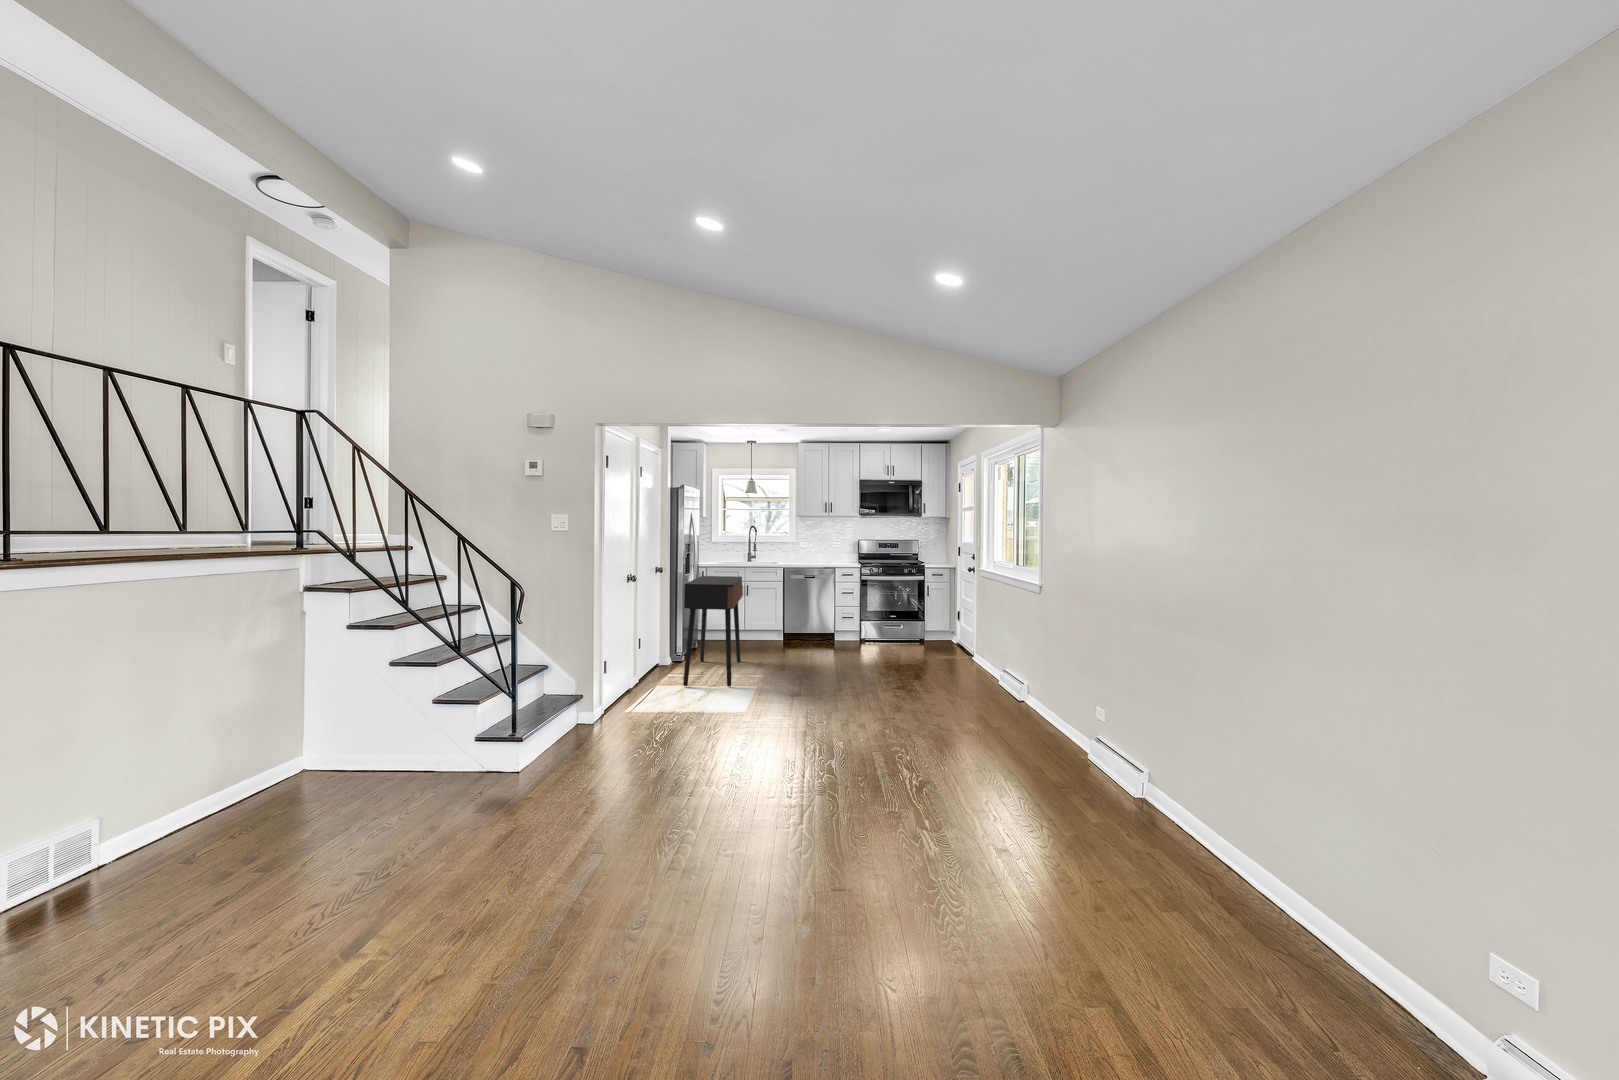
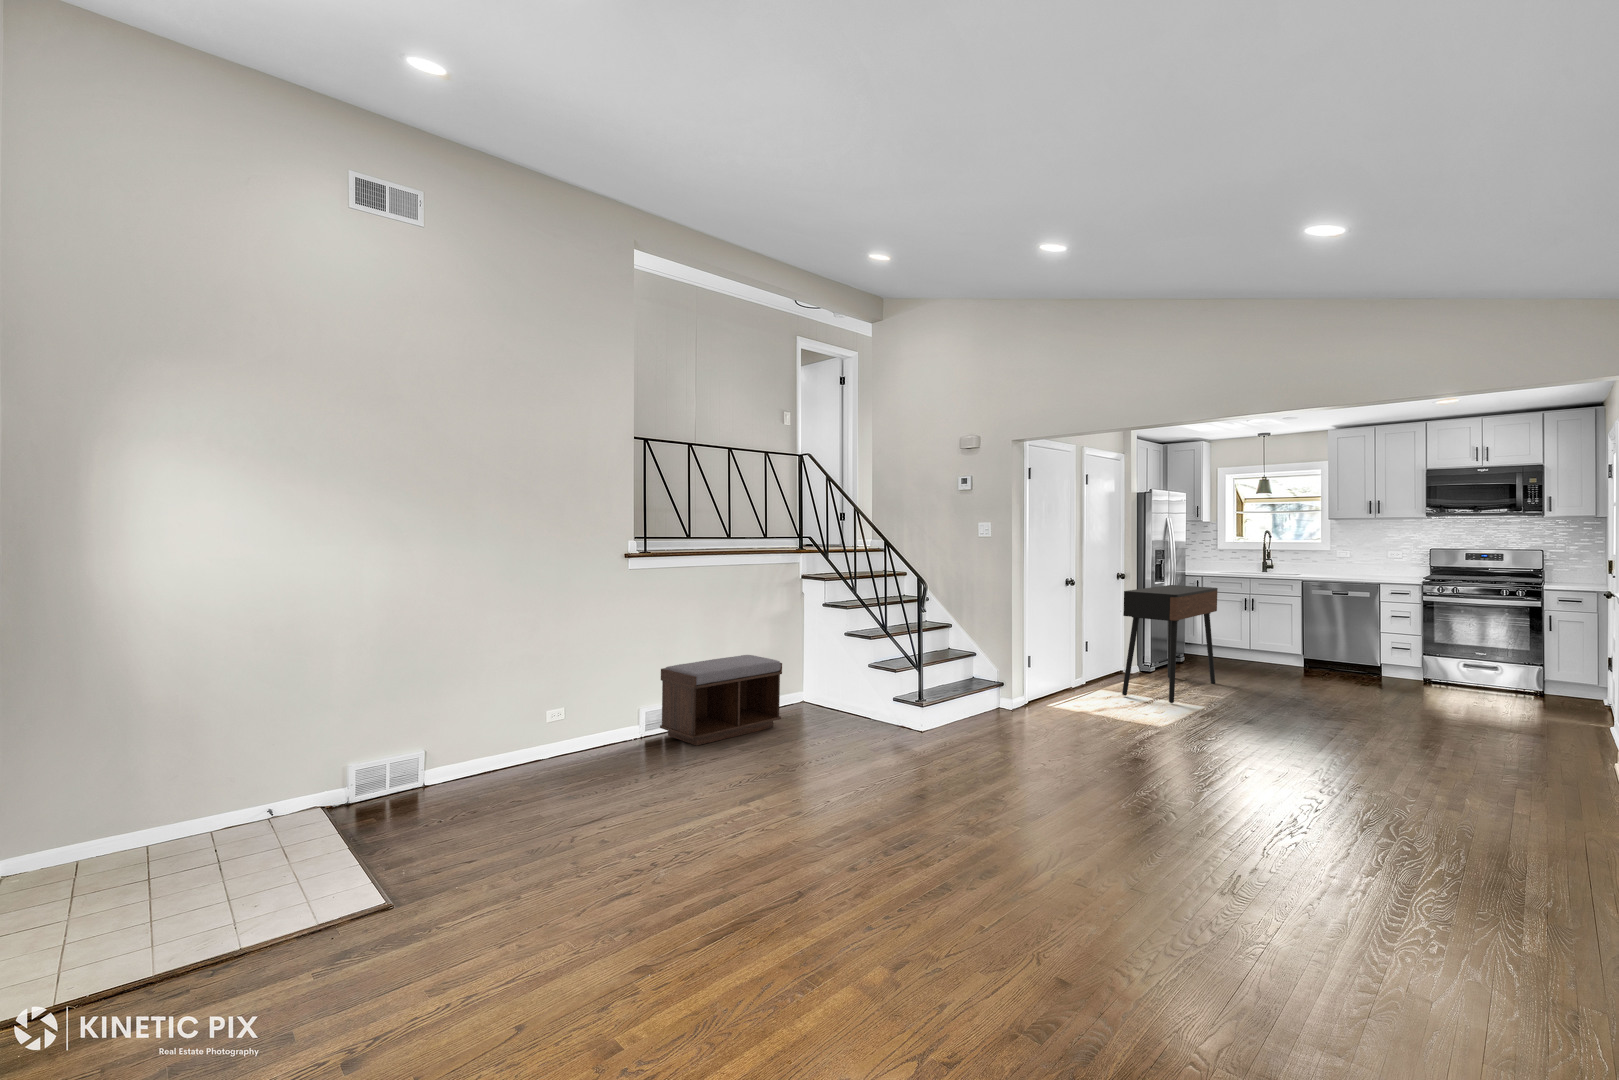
bench: none [24,719,296,905] -> present [660,655,782,746]

